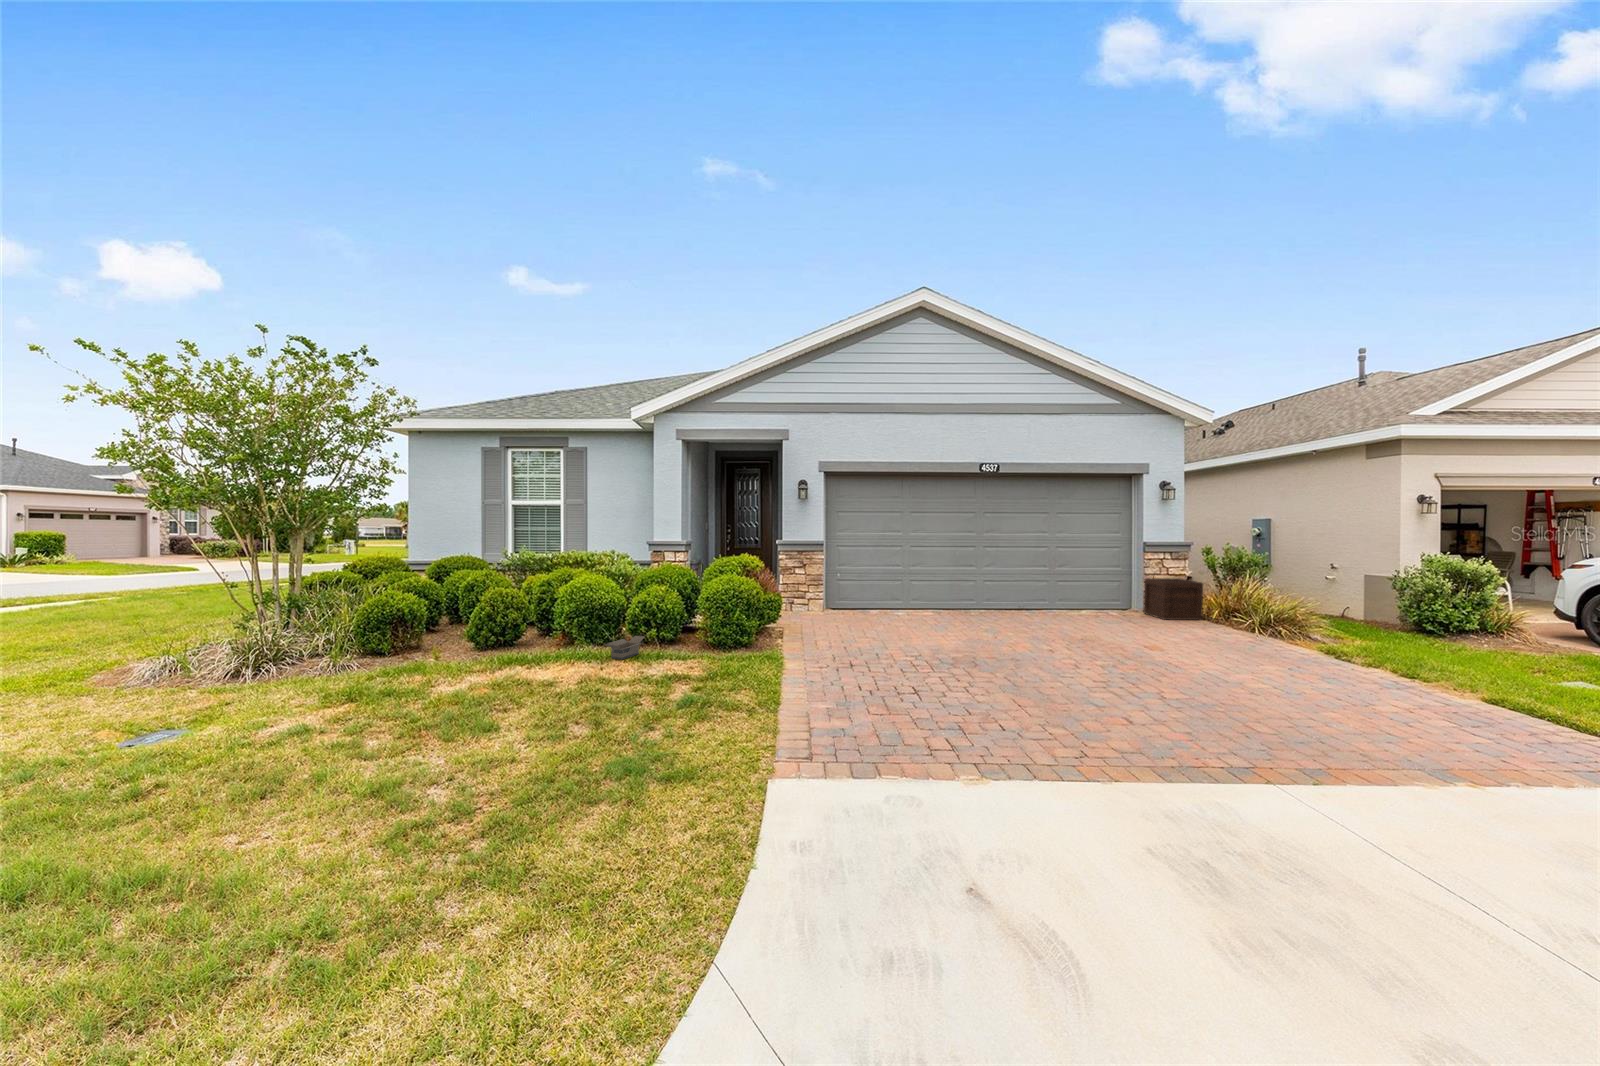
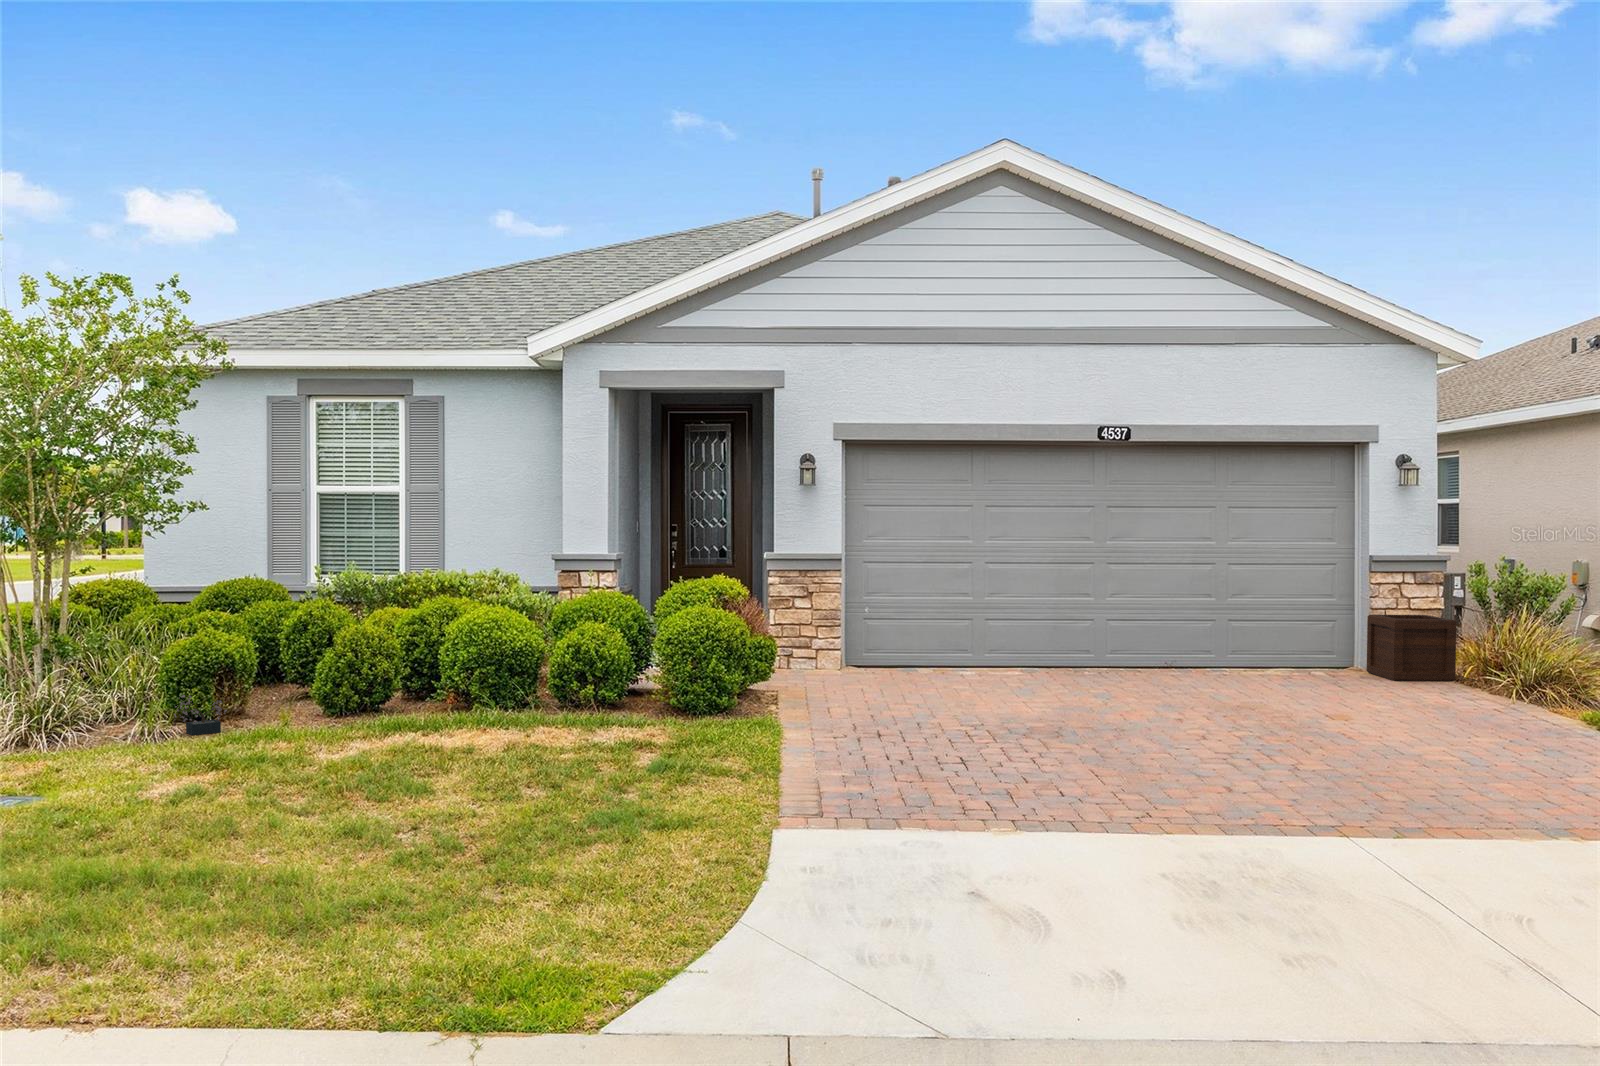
cardboard box: present [606,636,644,659] -> none [515,696,572,730]
decorative plant: none [376,637,415,664] -> present [174,695,227,735]

